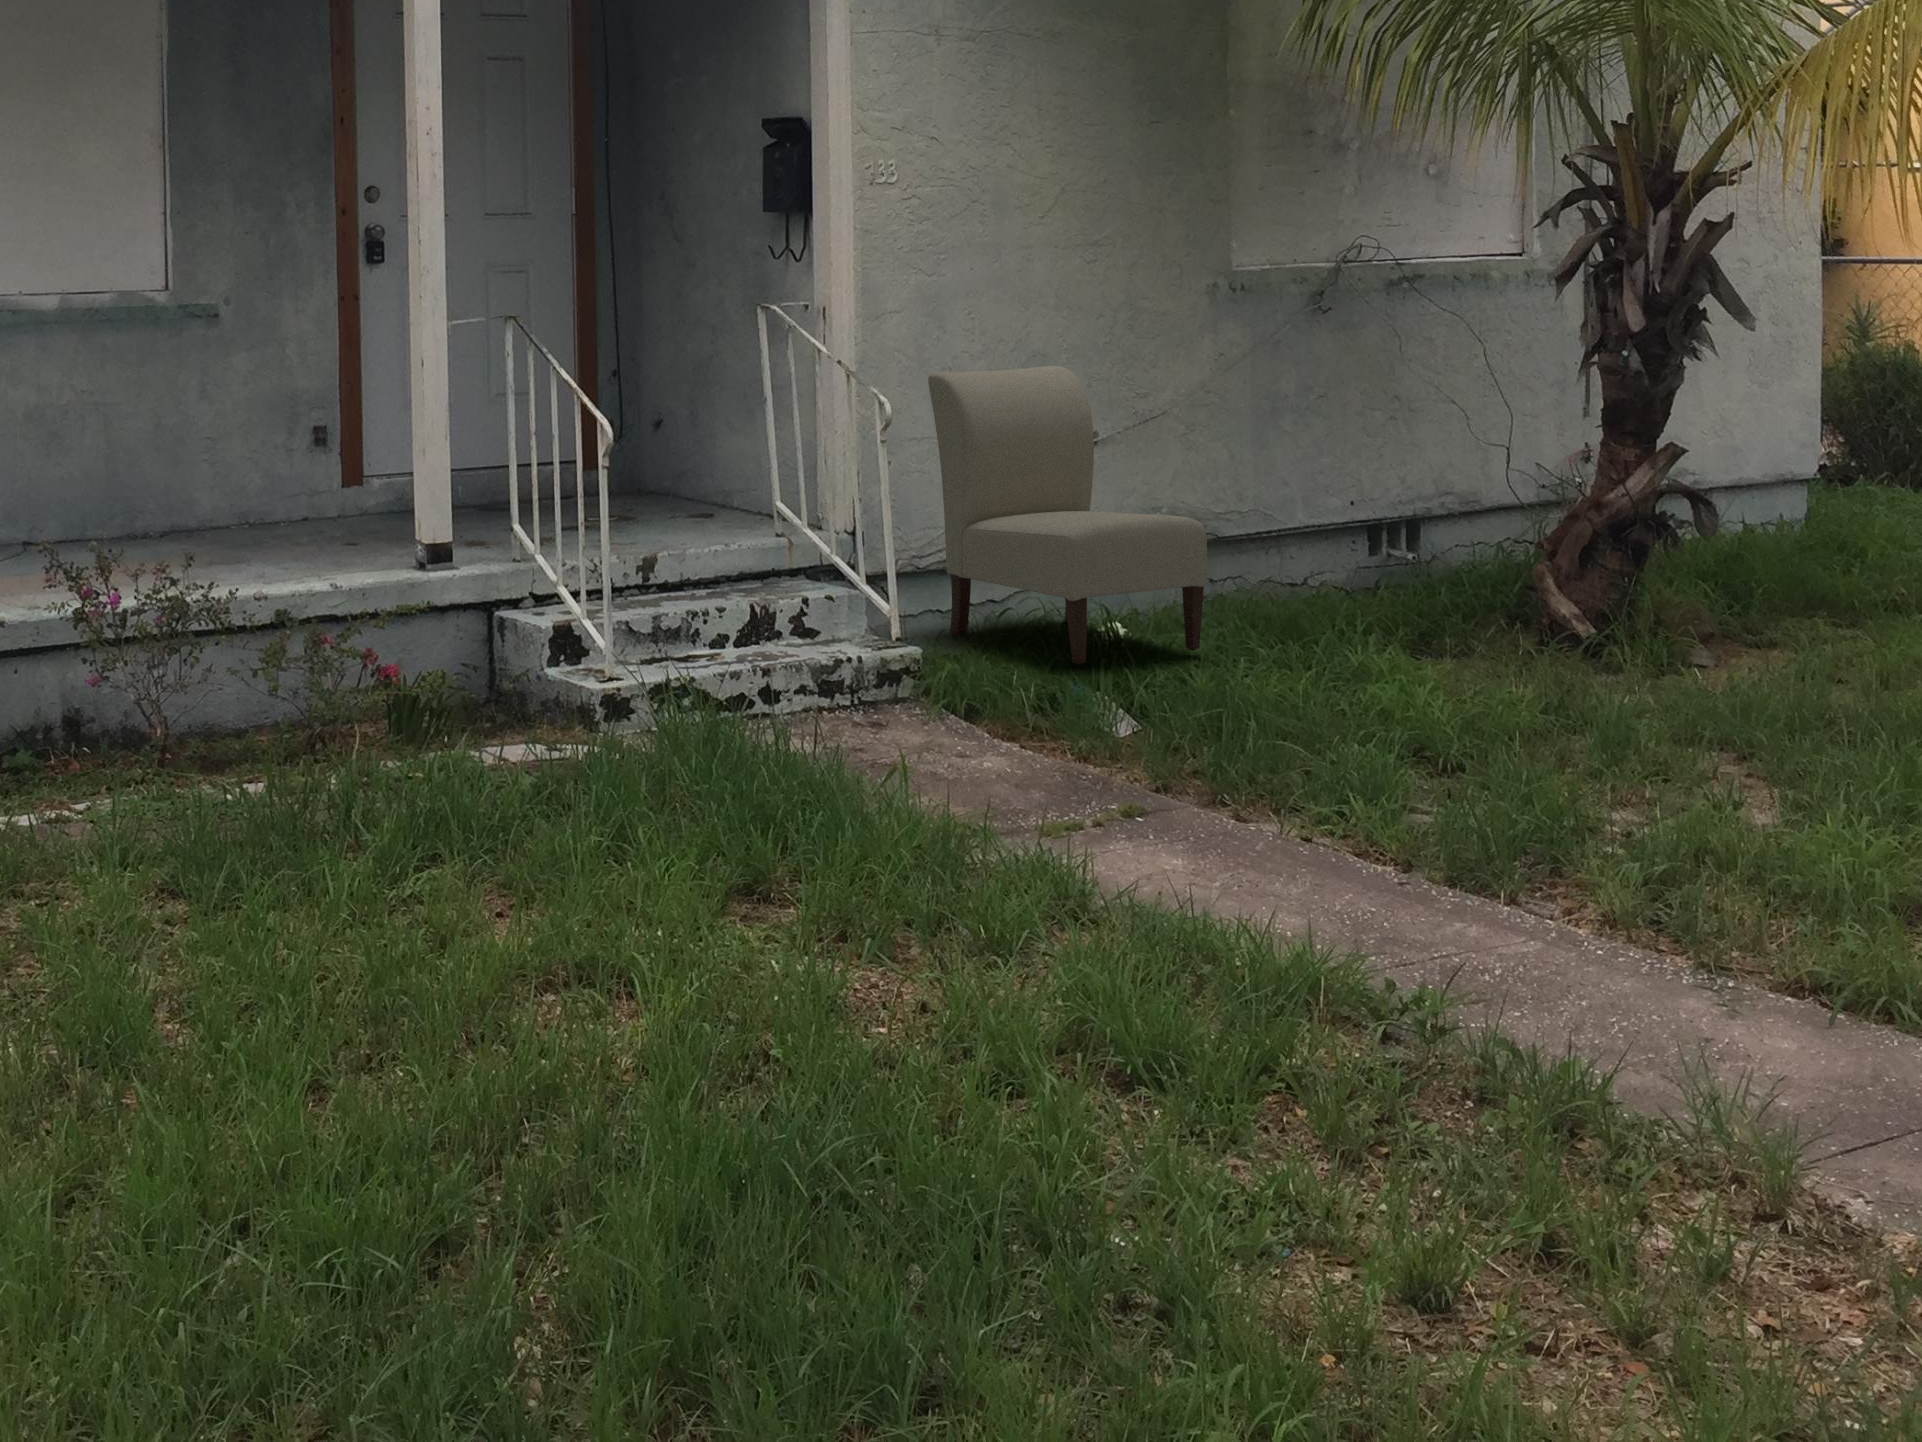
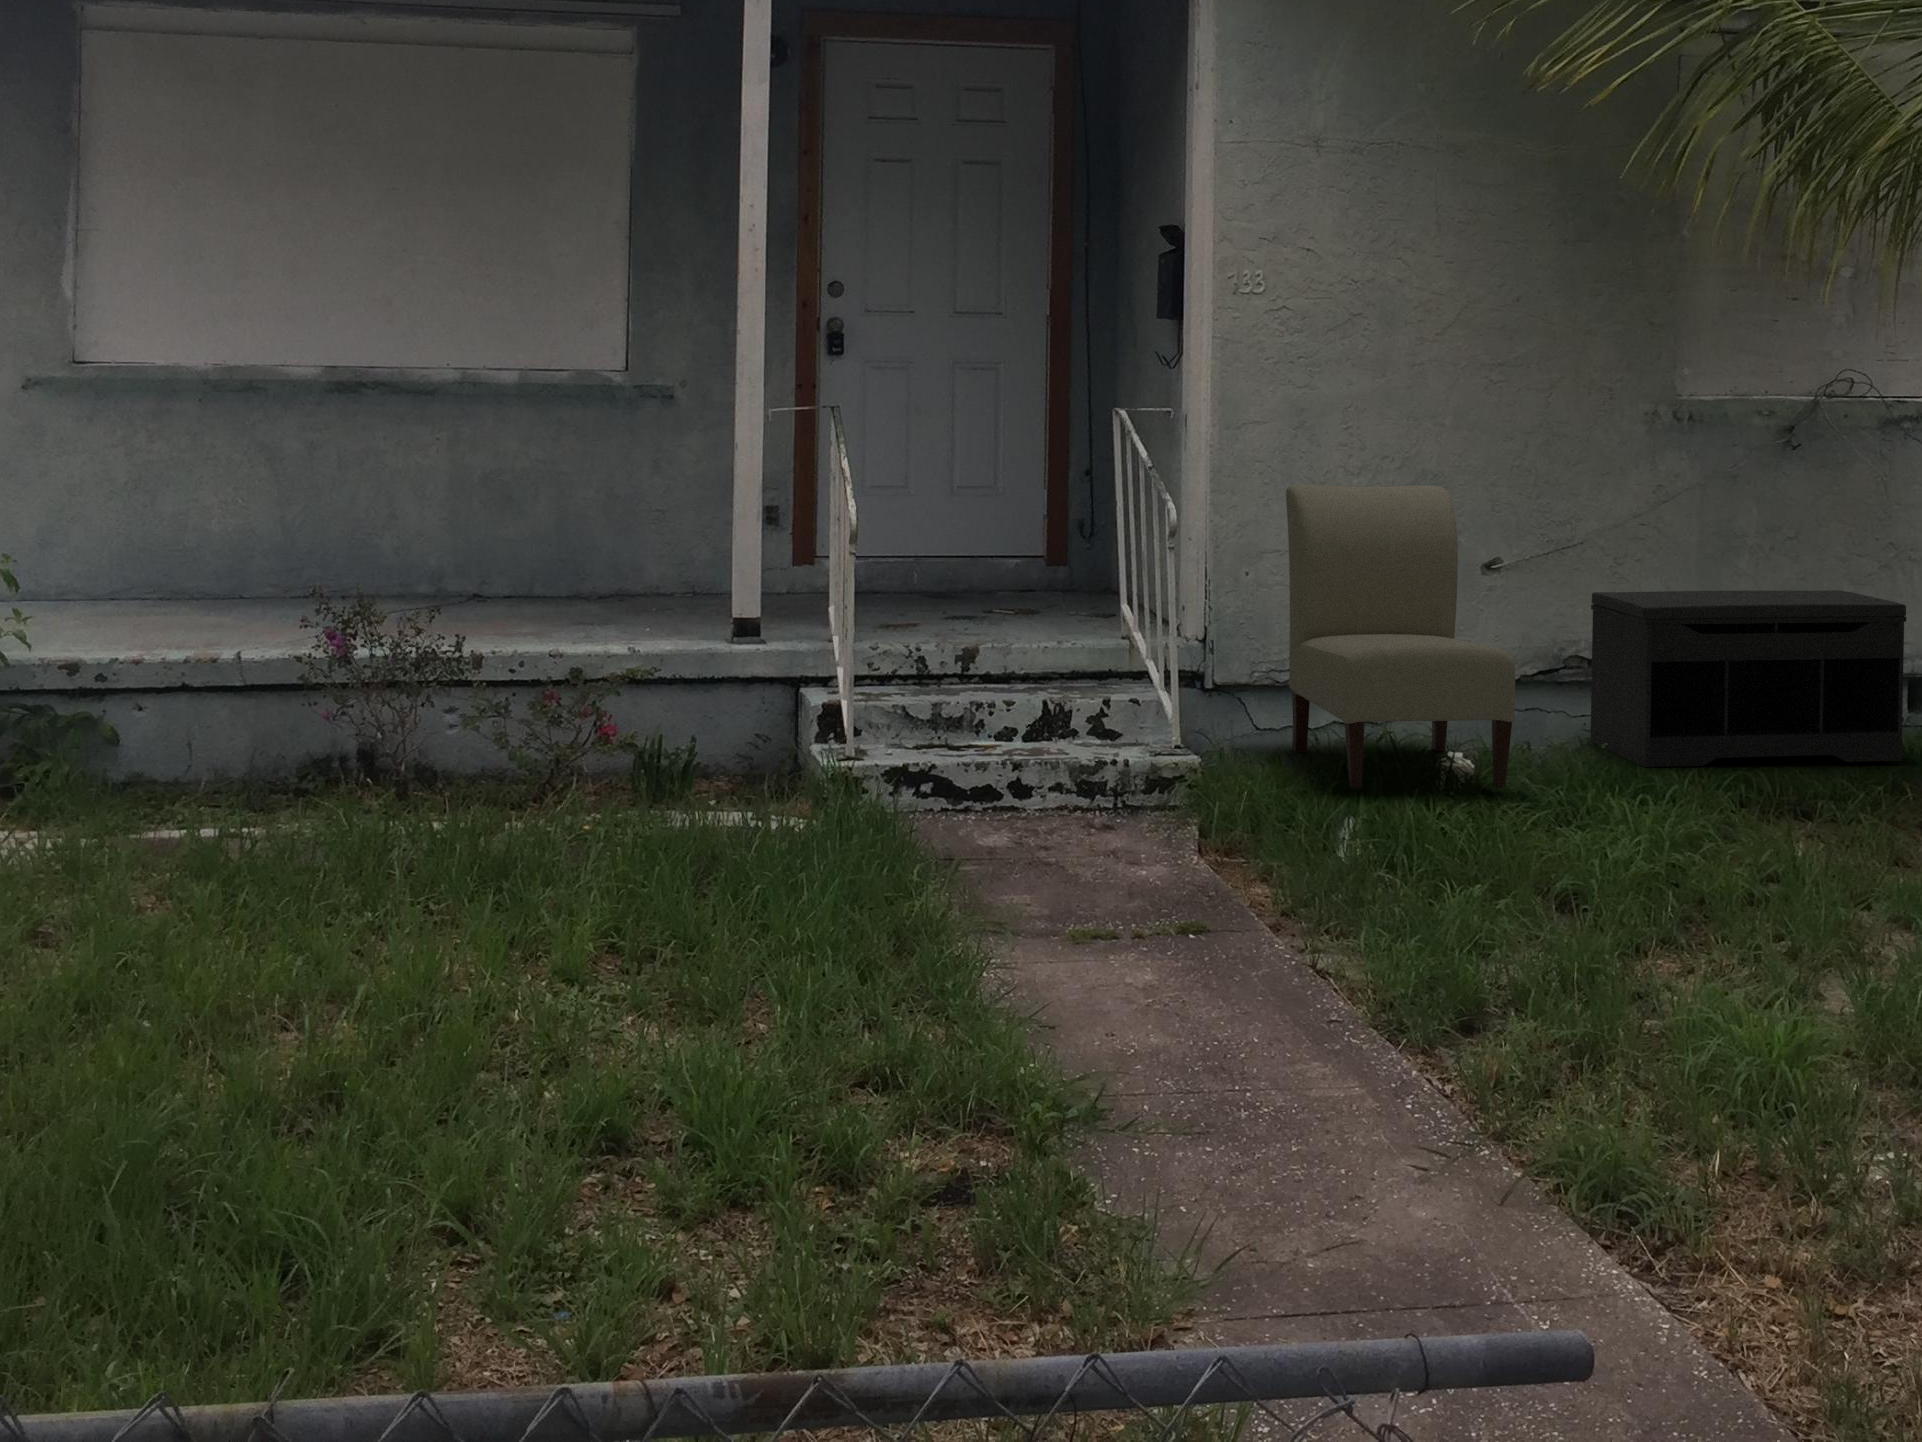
bench: none [1172,444,1448,621] -> present [1590,590,1906,767]

